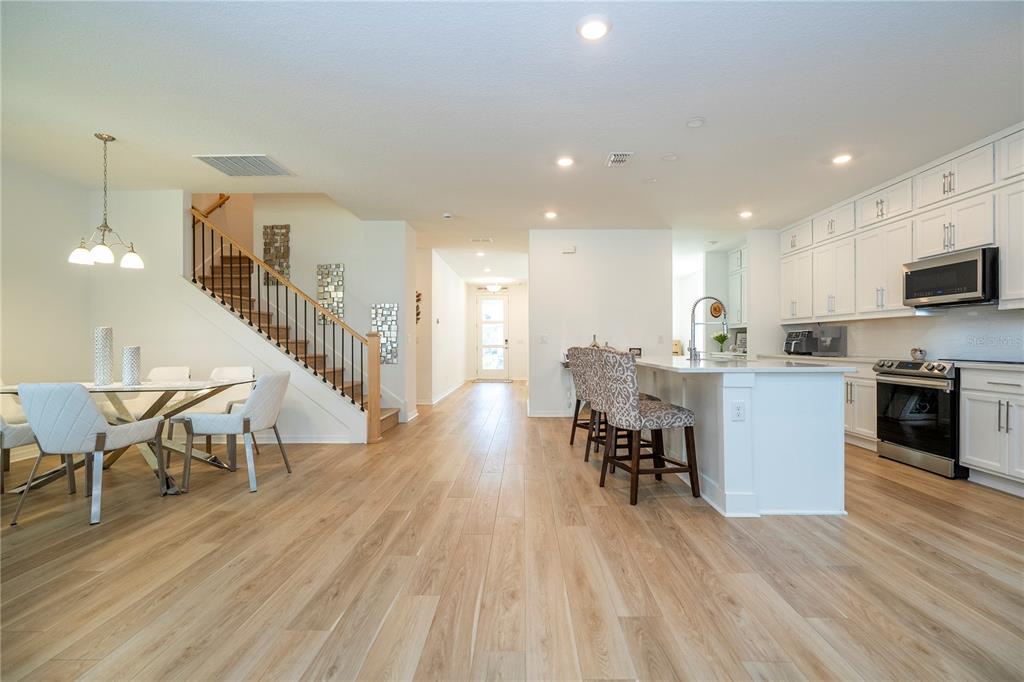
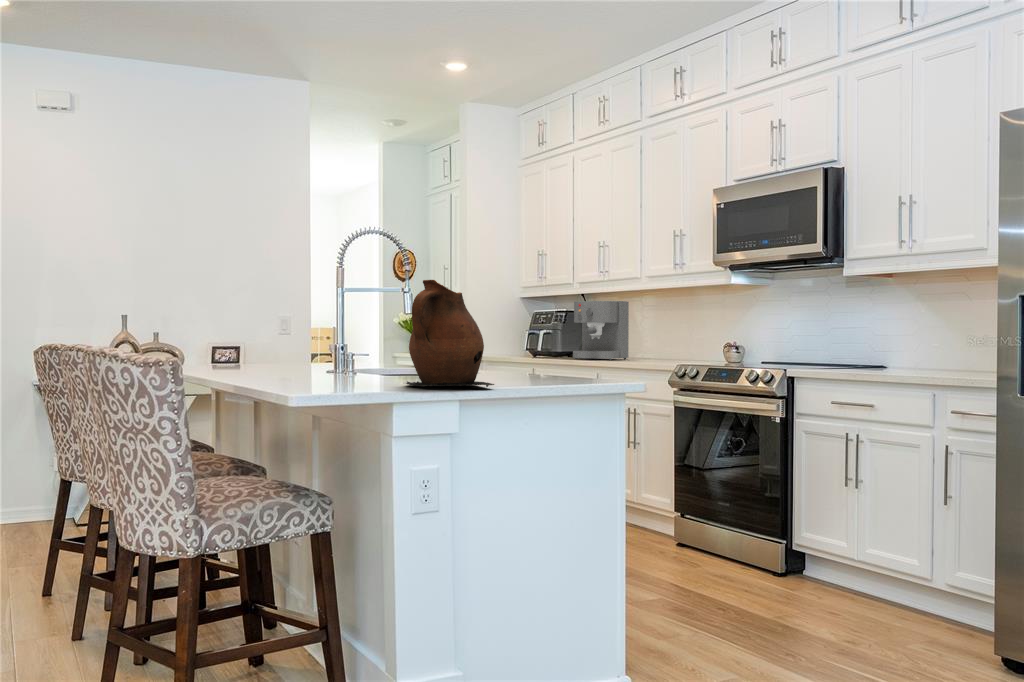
ceramic pitcher: none [725,322,770,368] -> present [406,280,494,387]

